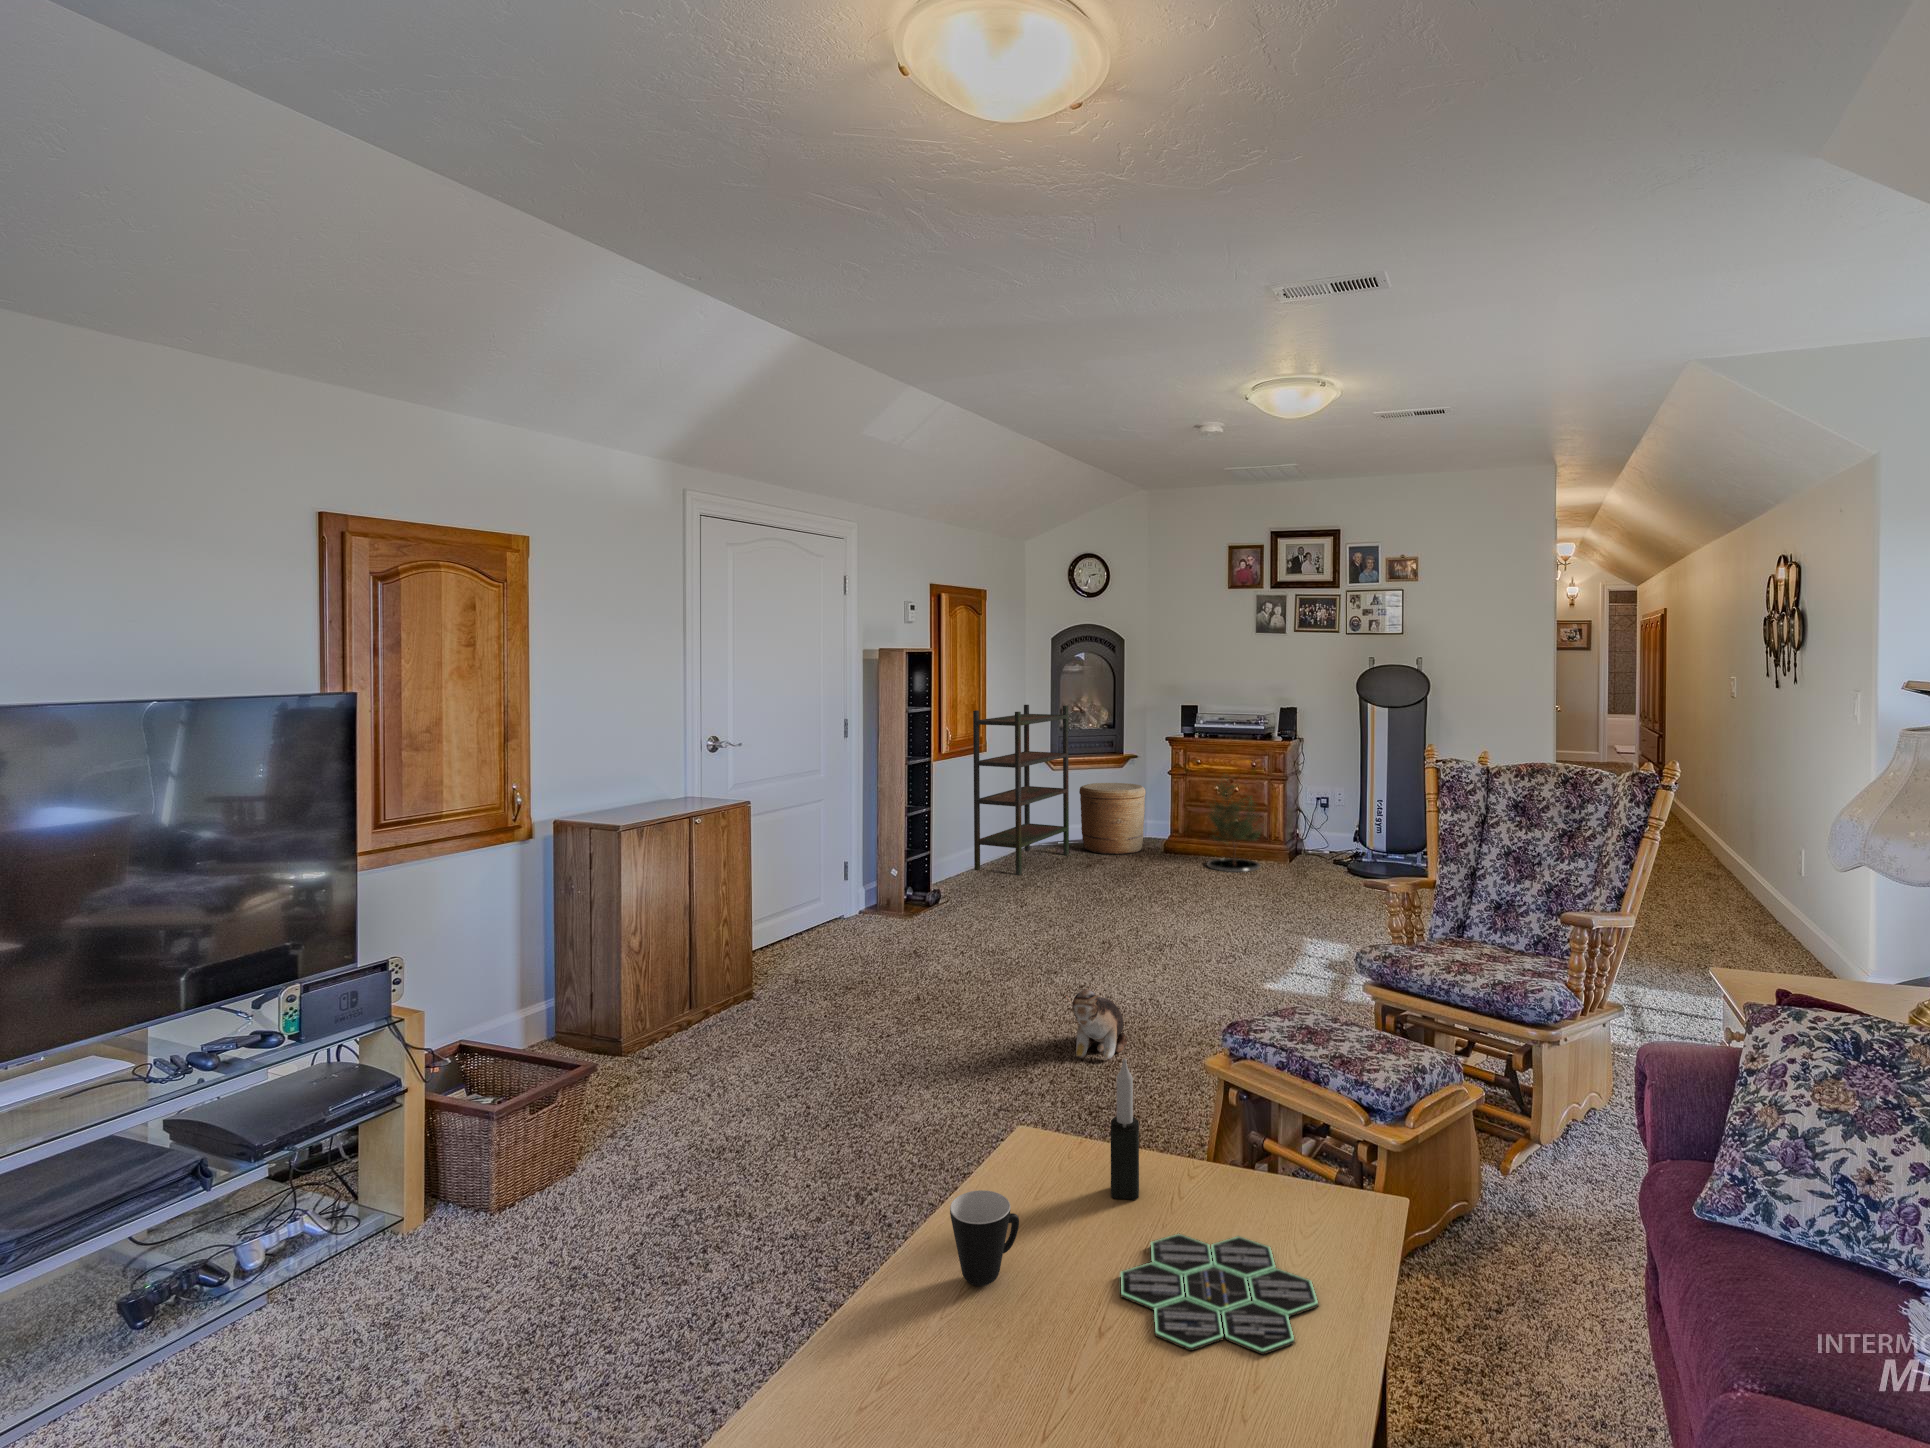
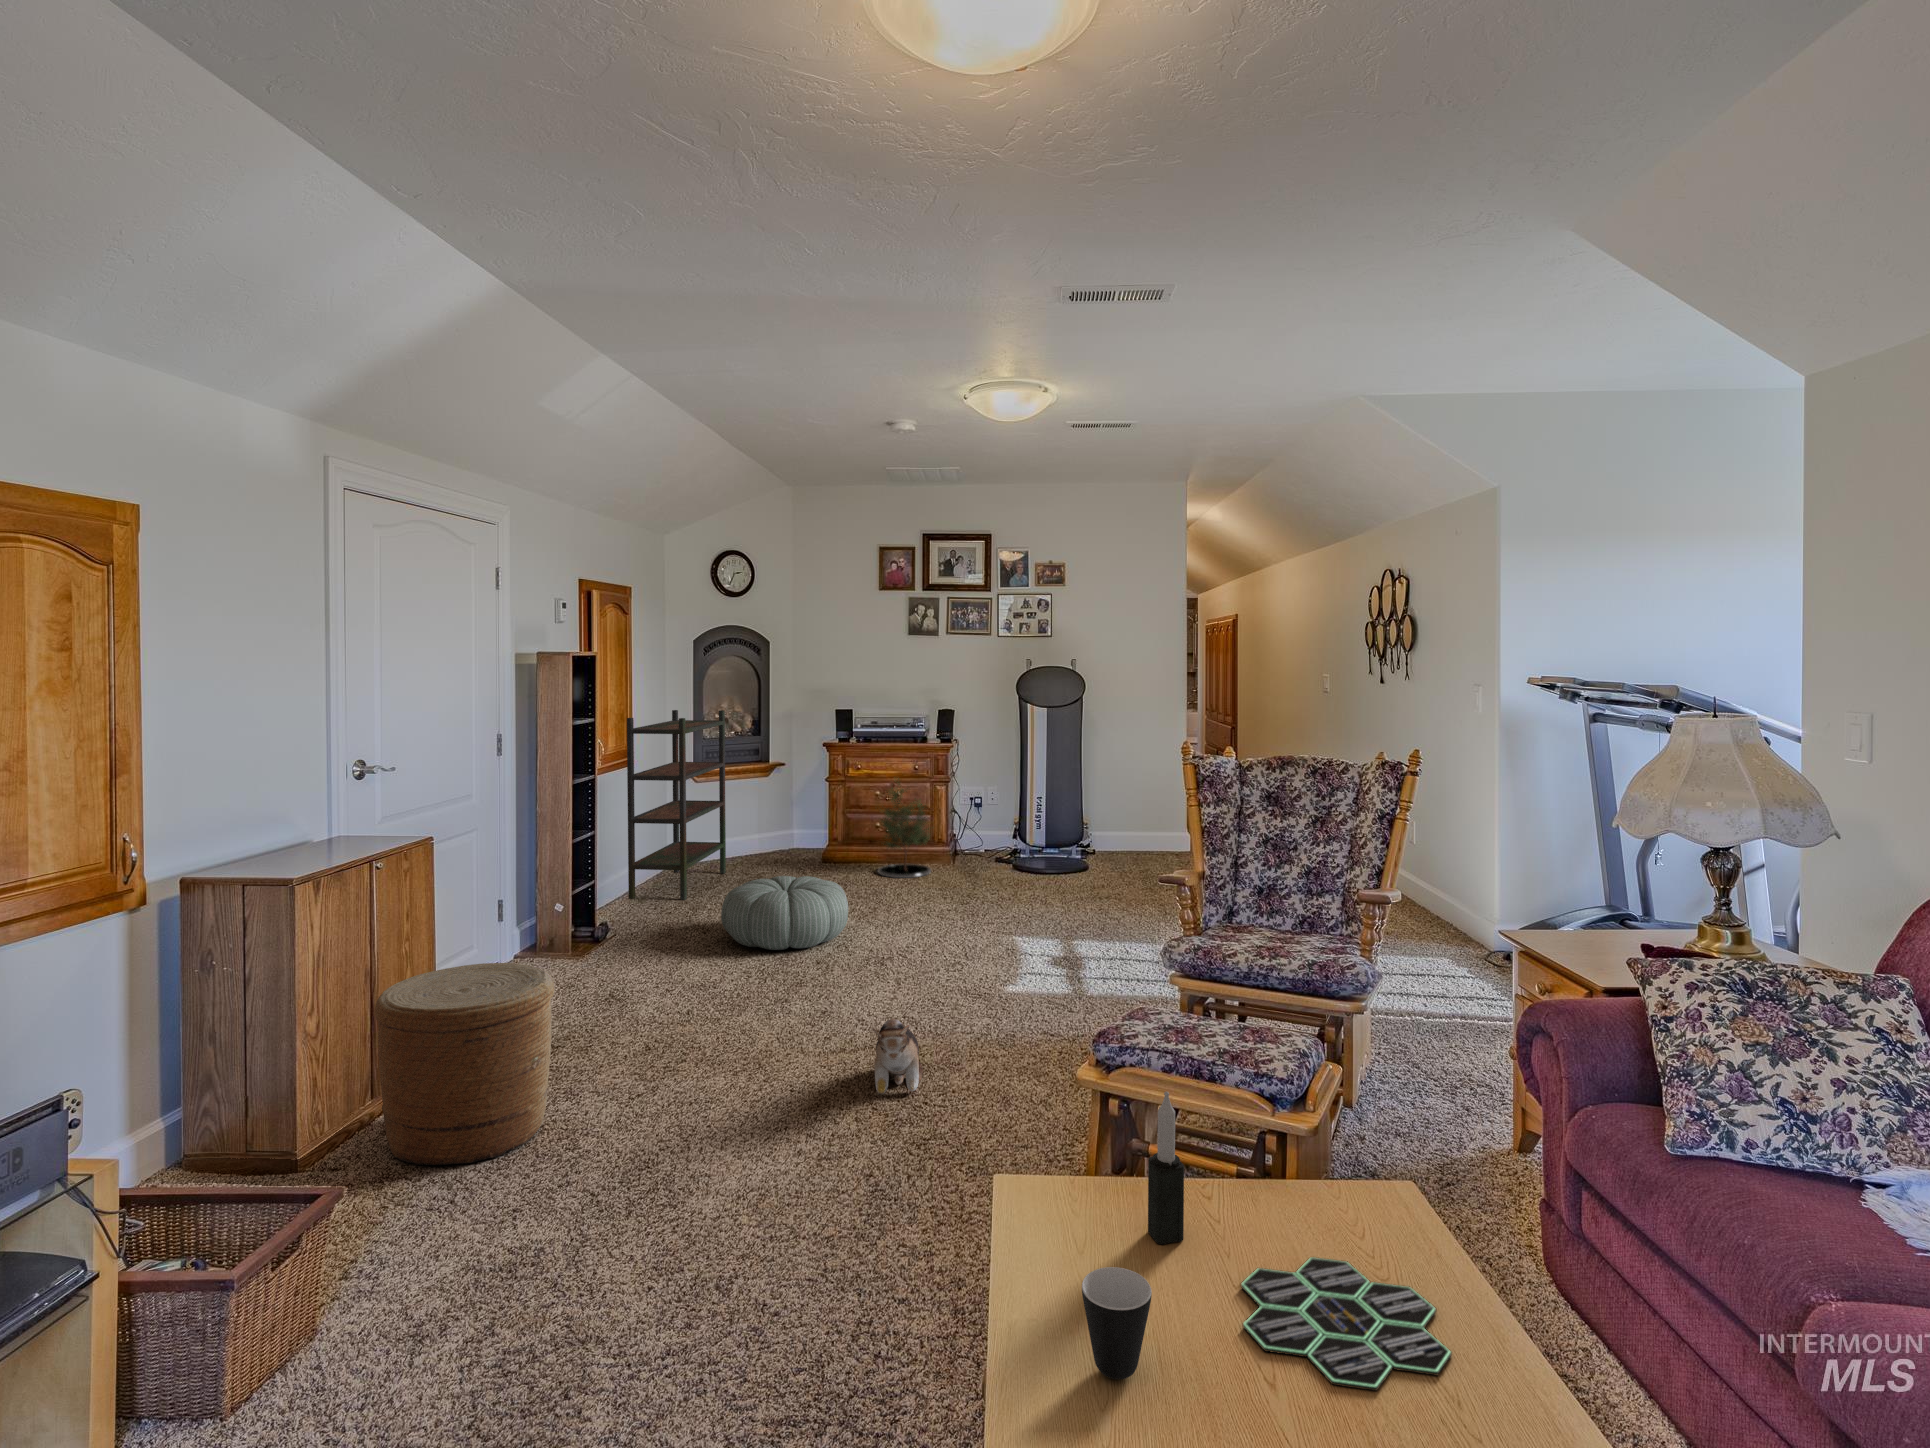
woven basket: present [1079,783,1146,854] -> present [374,963,555,1165]
pouf: none [1027,859,1143,925] -> present [721,876,848,950]

